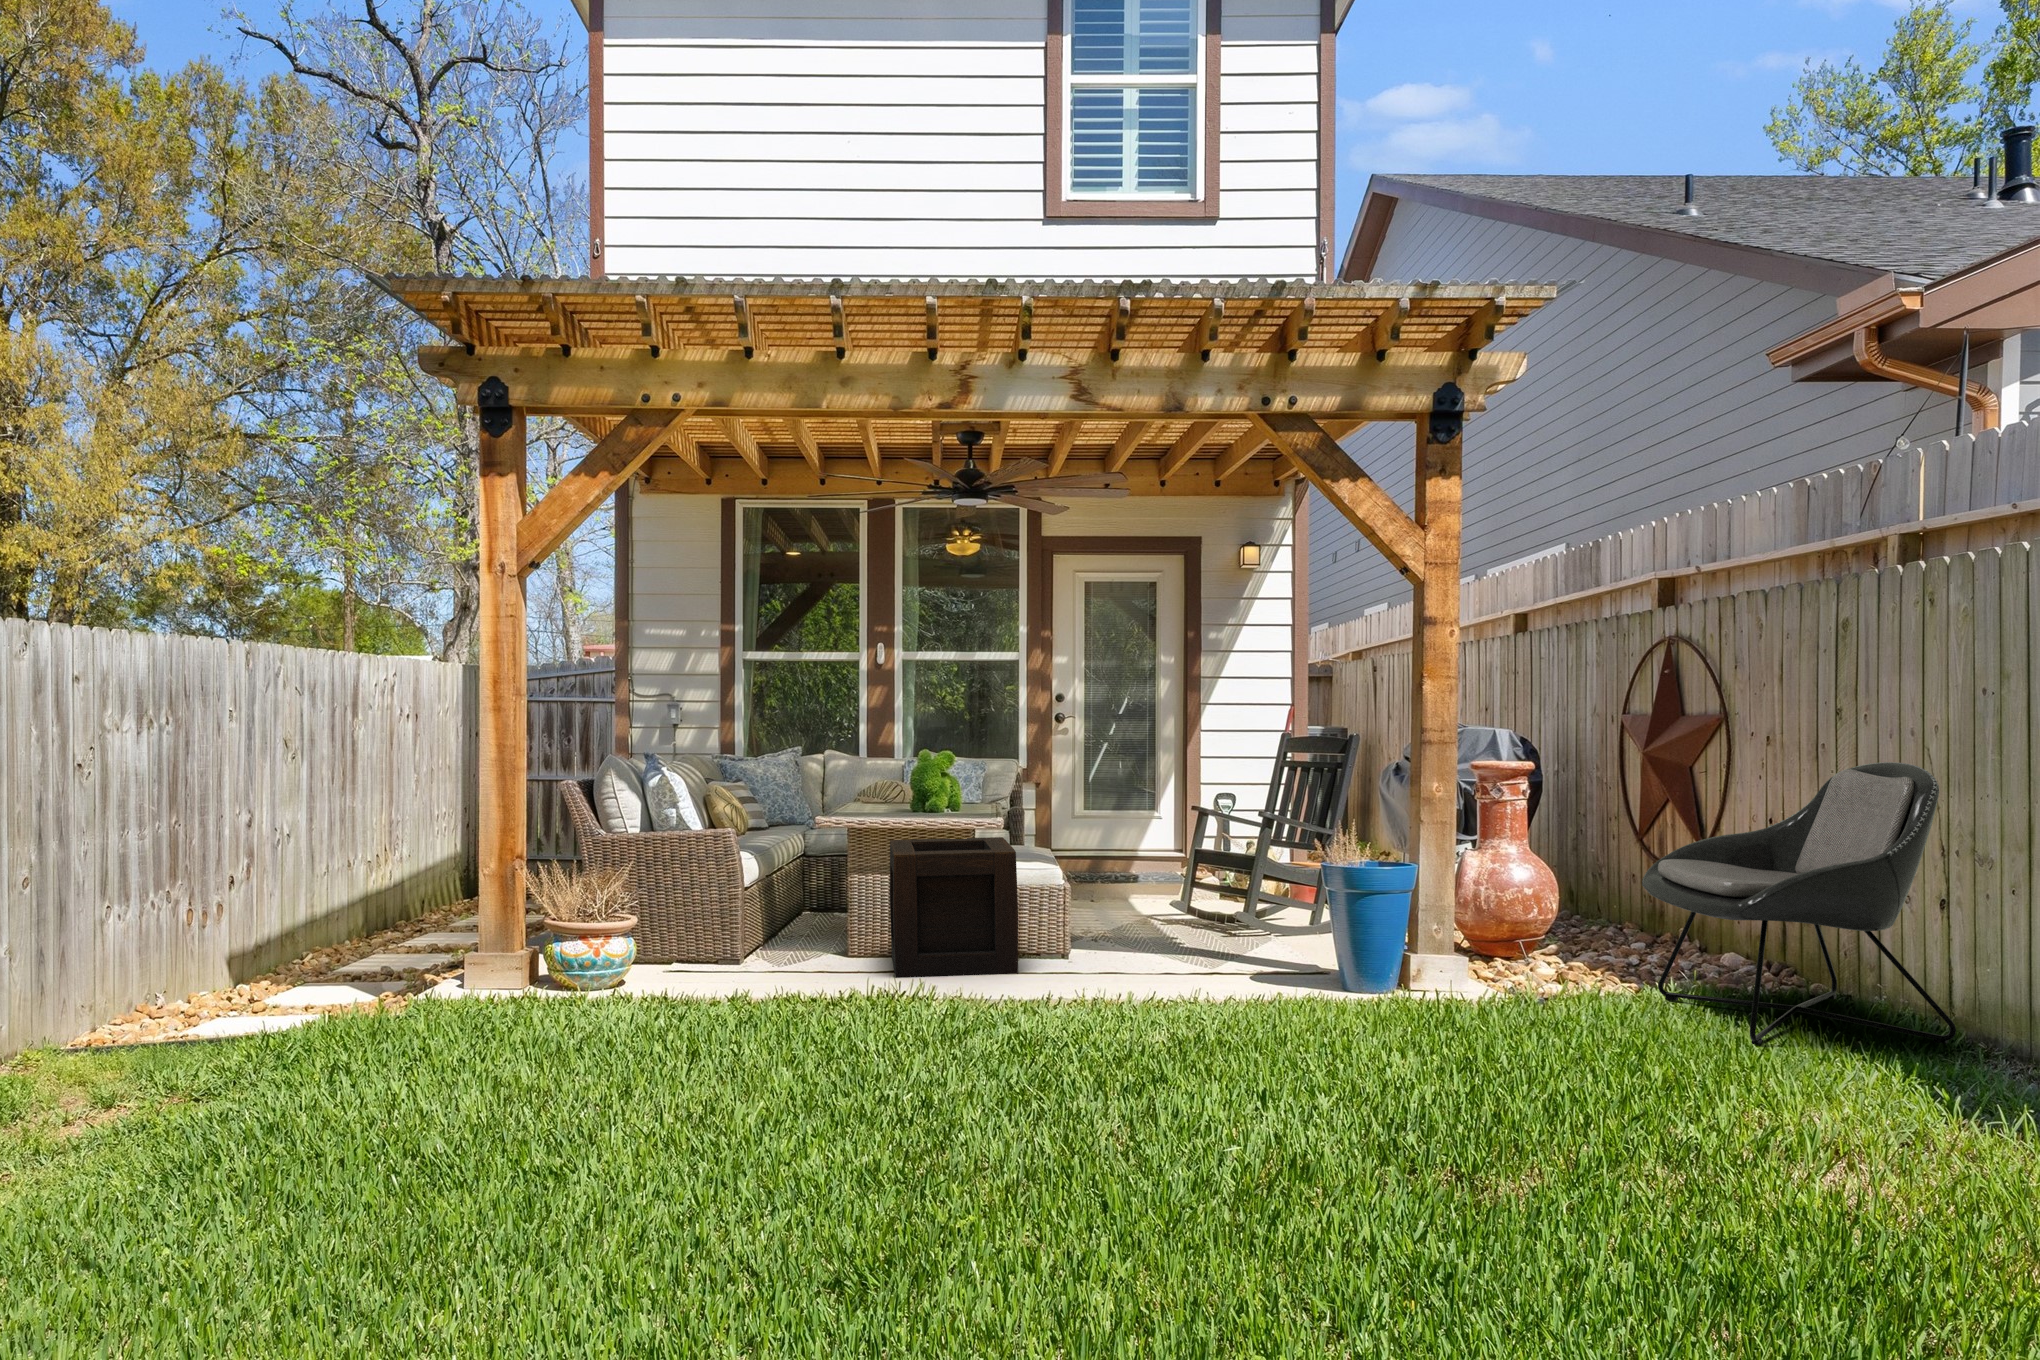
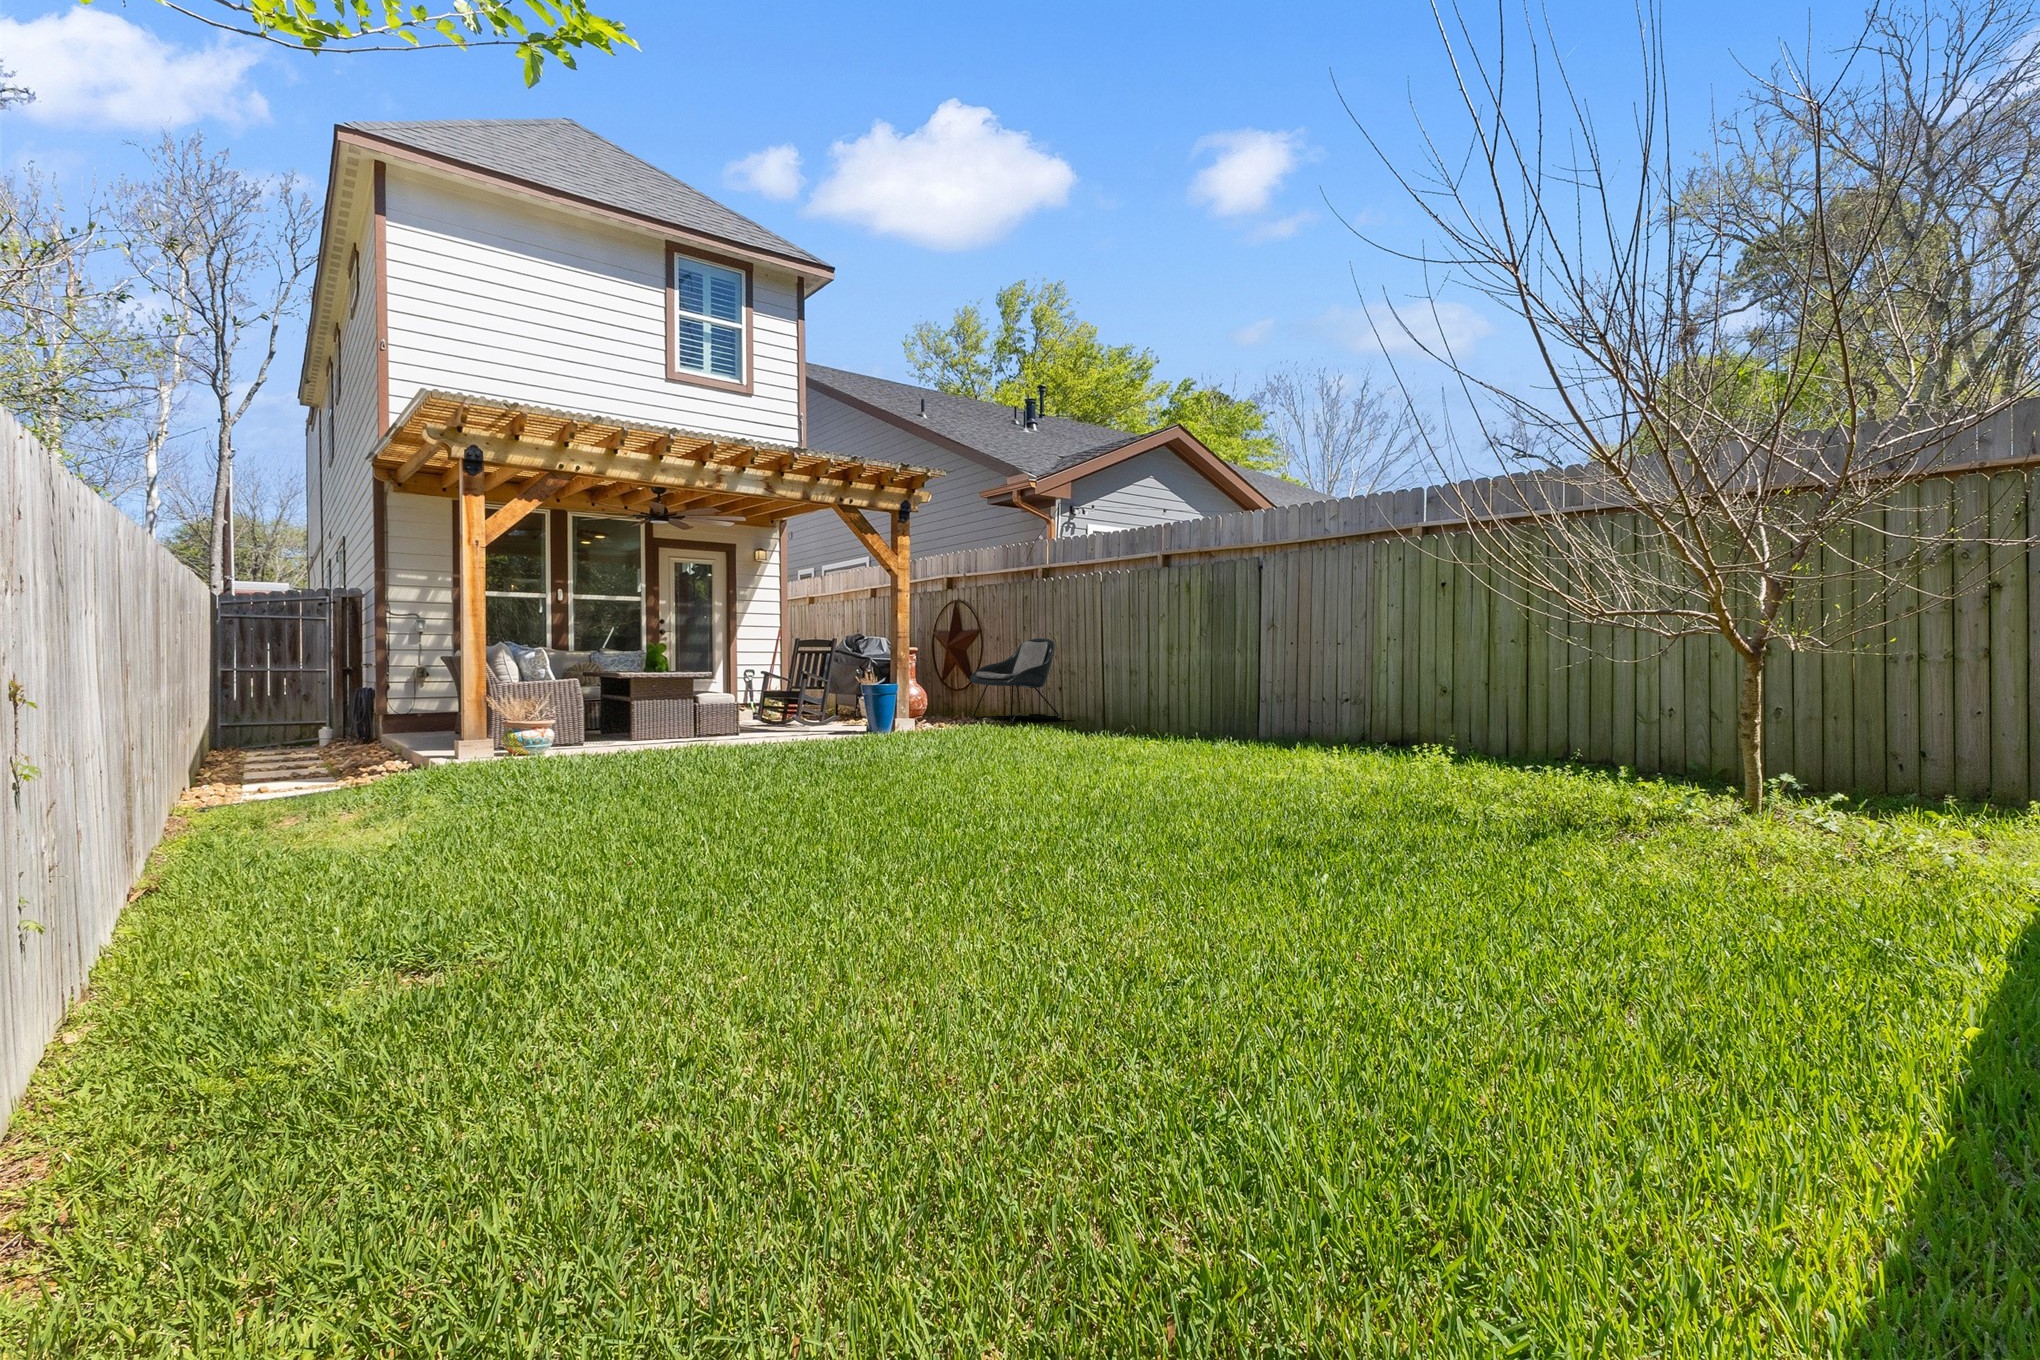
wooden crate: present [890,837,1018,978] -> none [662,679,739,739]

